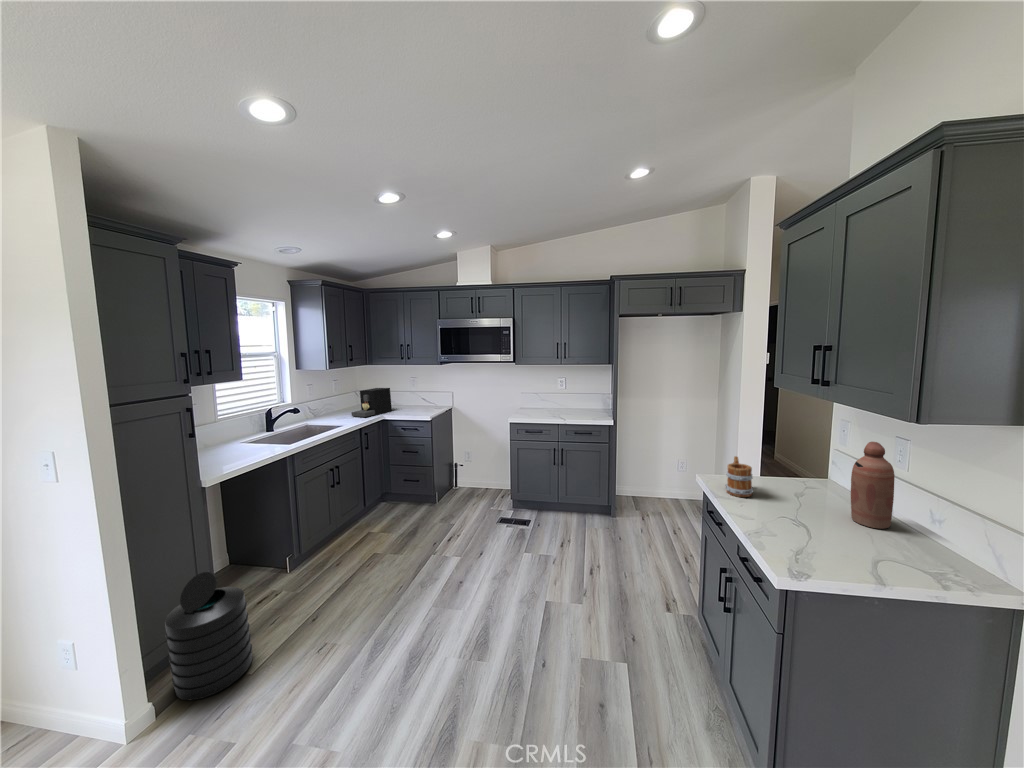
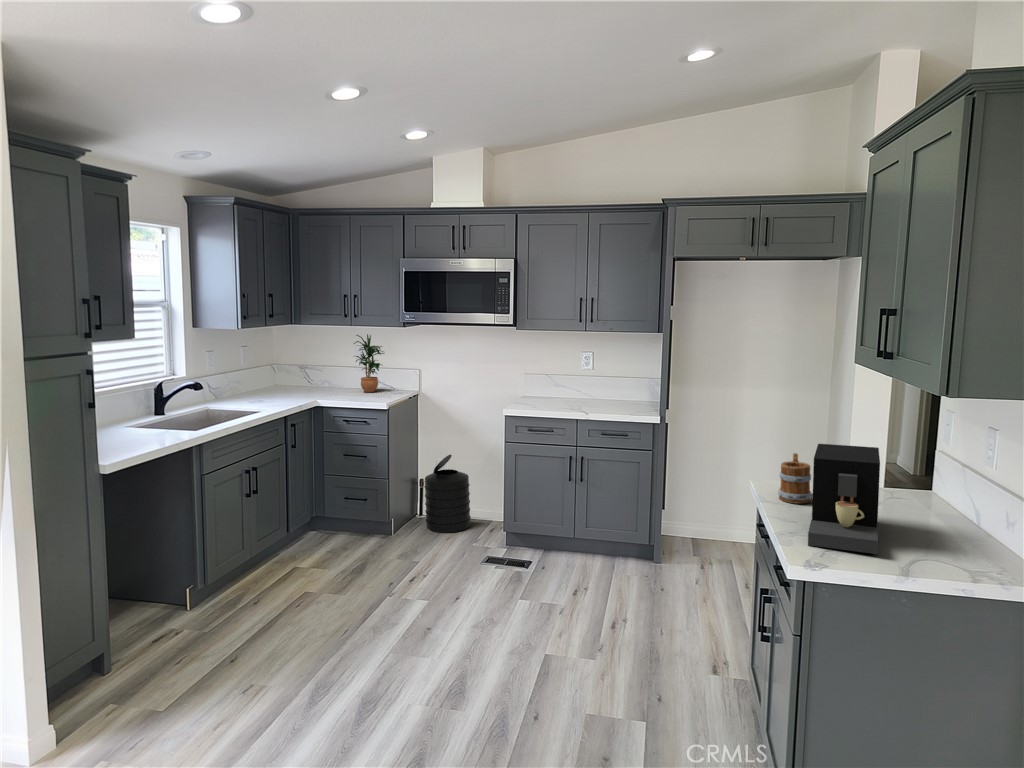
potted plant: none [406,370,428,409] -> present [354,334,384,392]
coffee maker: present [352,388,392,417] -> present [808,444,880,554]
bottle: present [851,442,895,529] -> none [919,430,966,536]
trash can: present [165,572,252,700] -> present [424,455,471,533]

